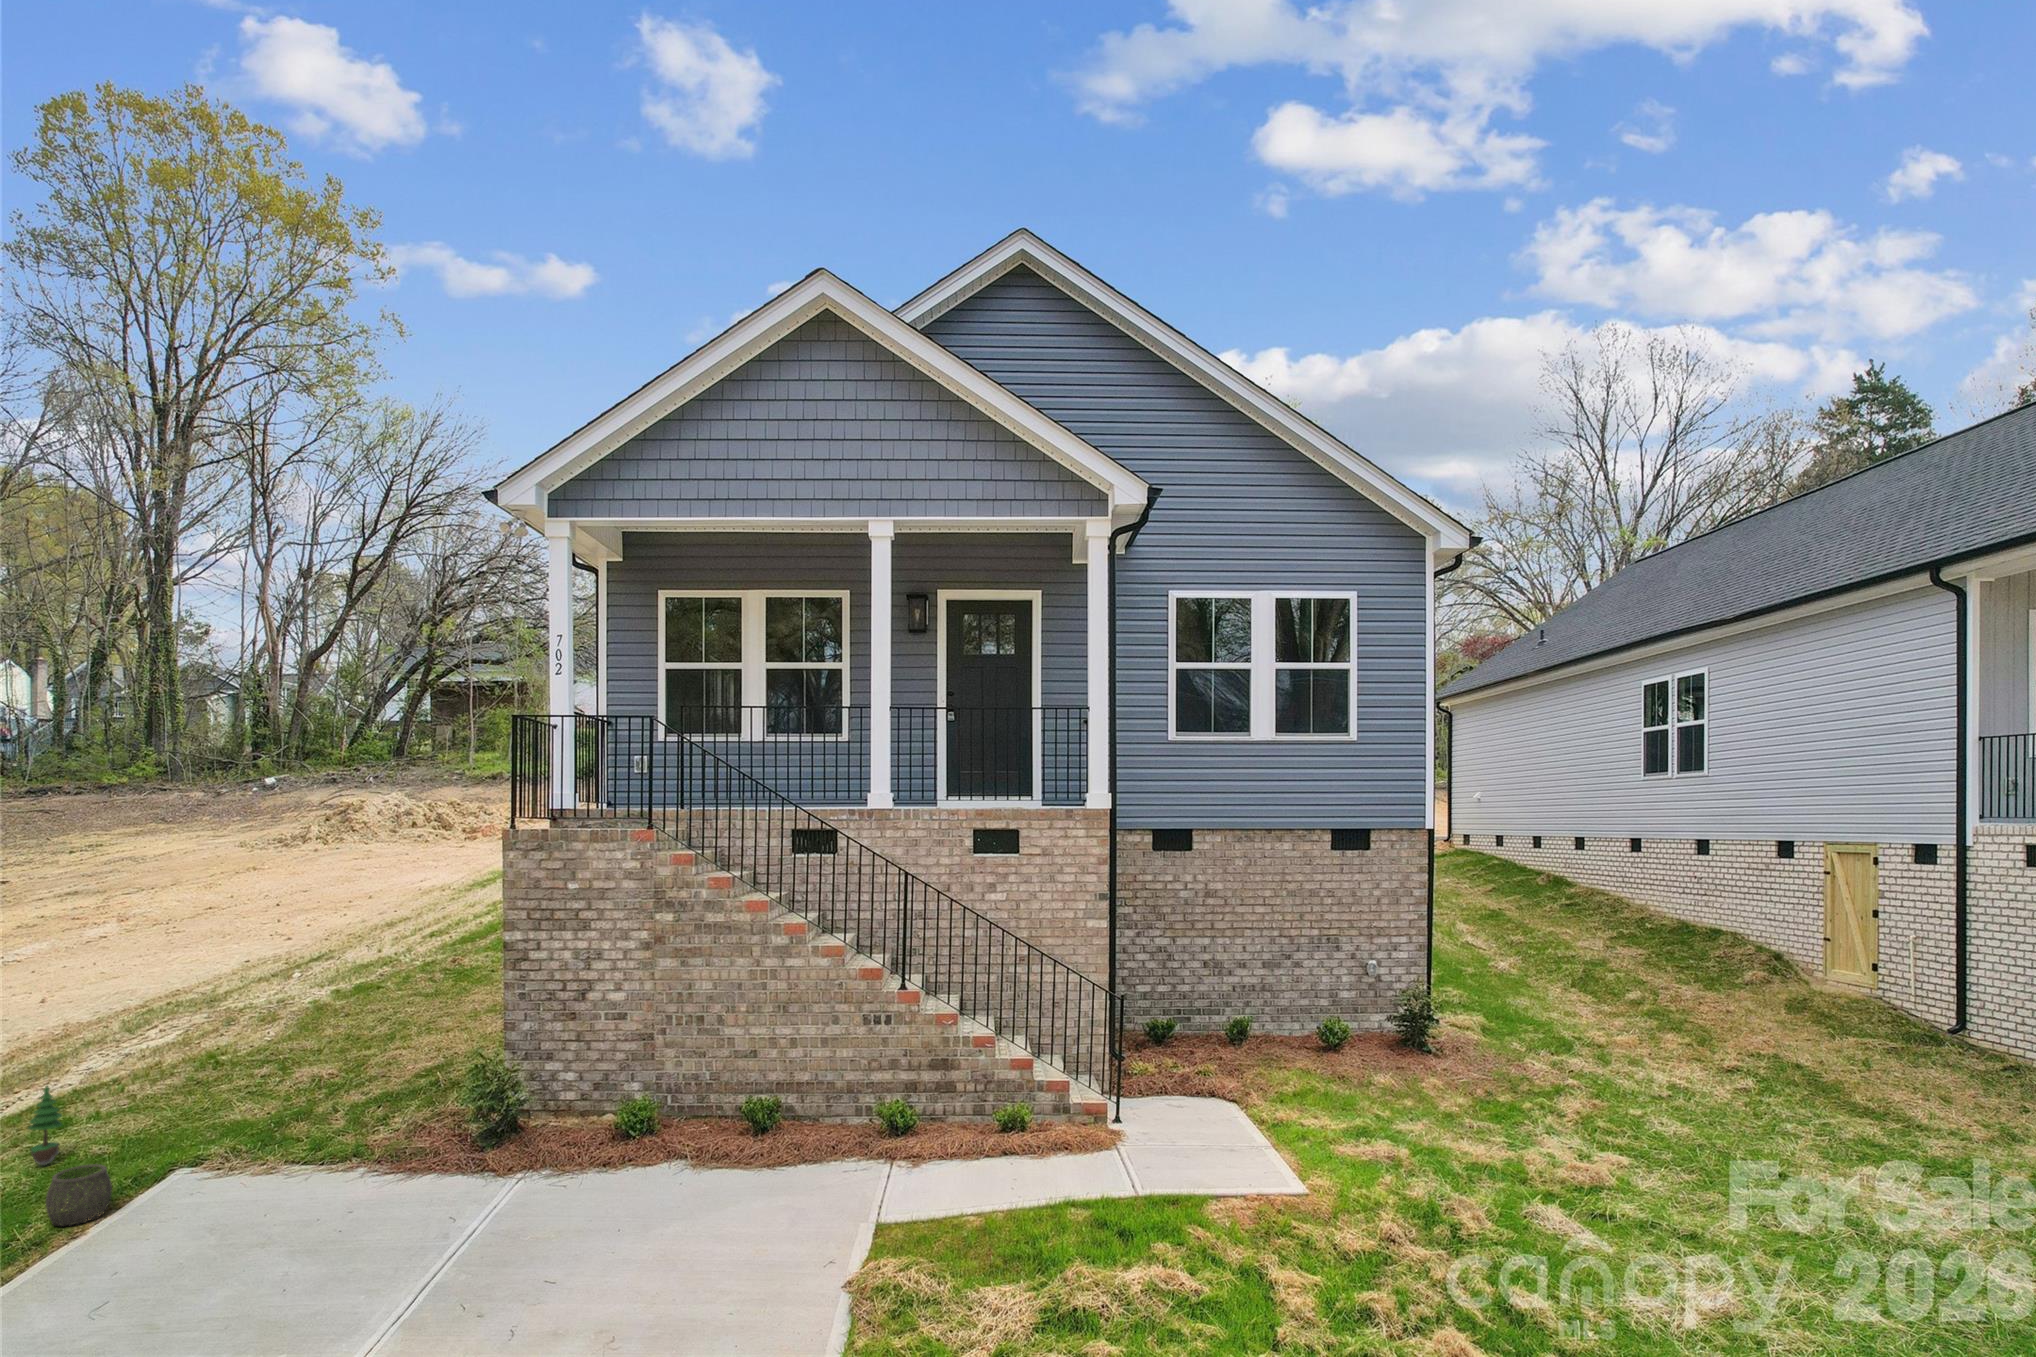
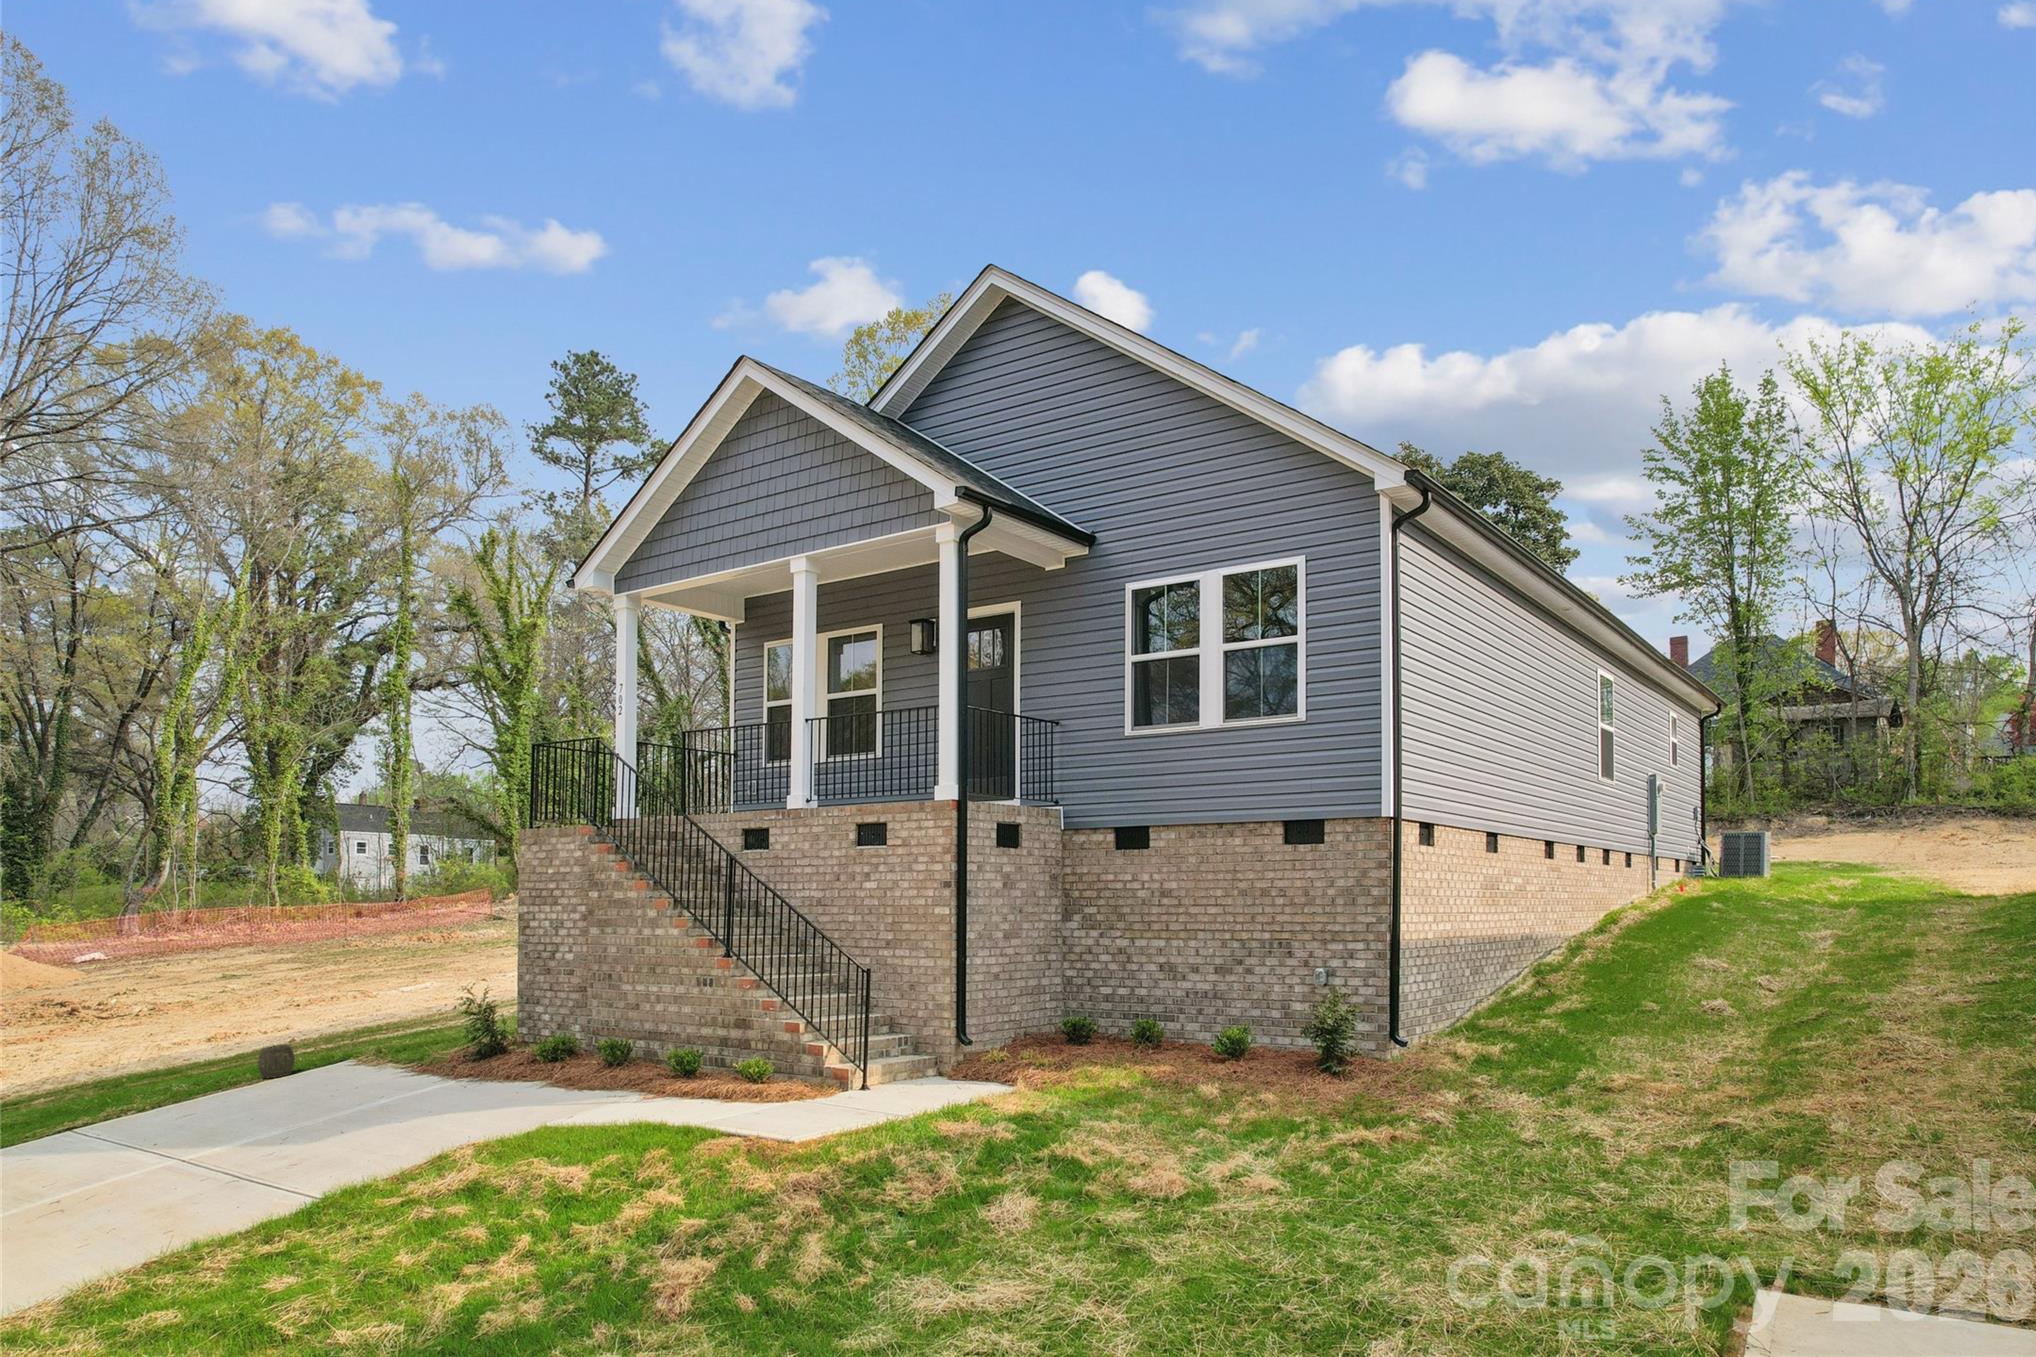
potted tree: present [28,1086,62,1165] -> none [300,1000,321,1054]

